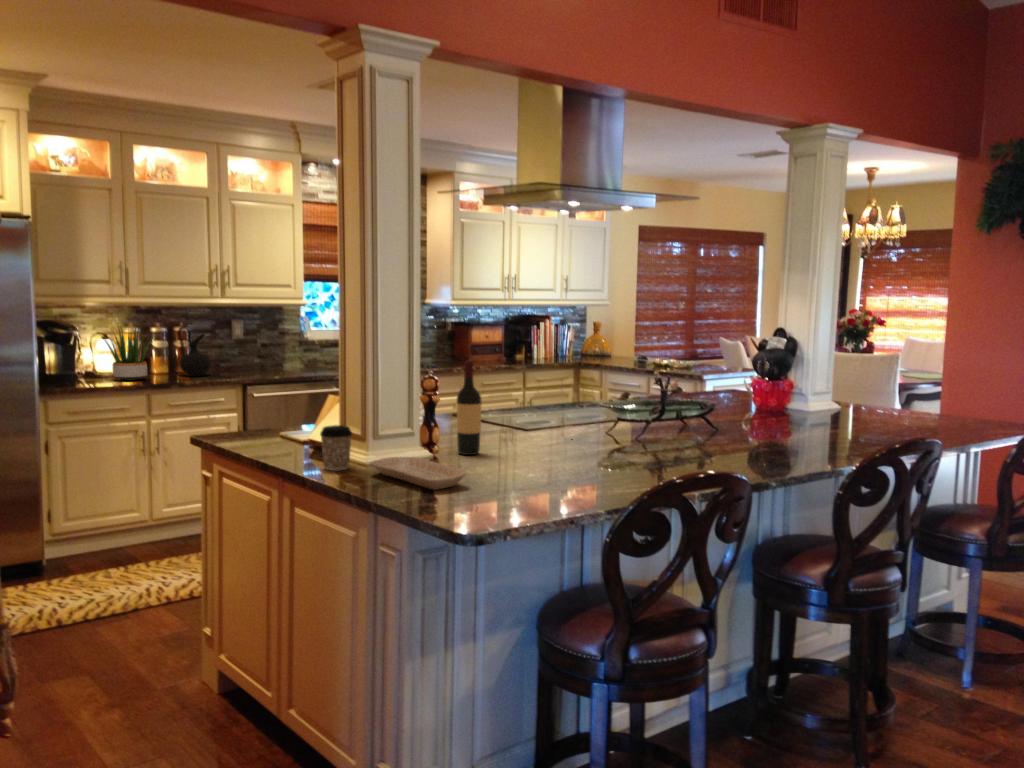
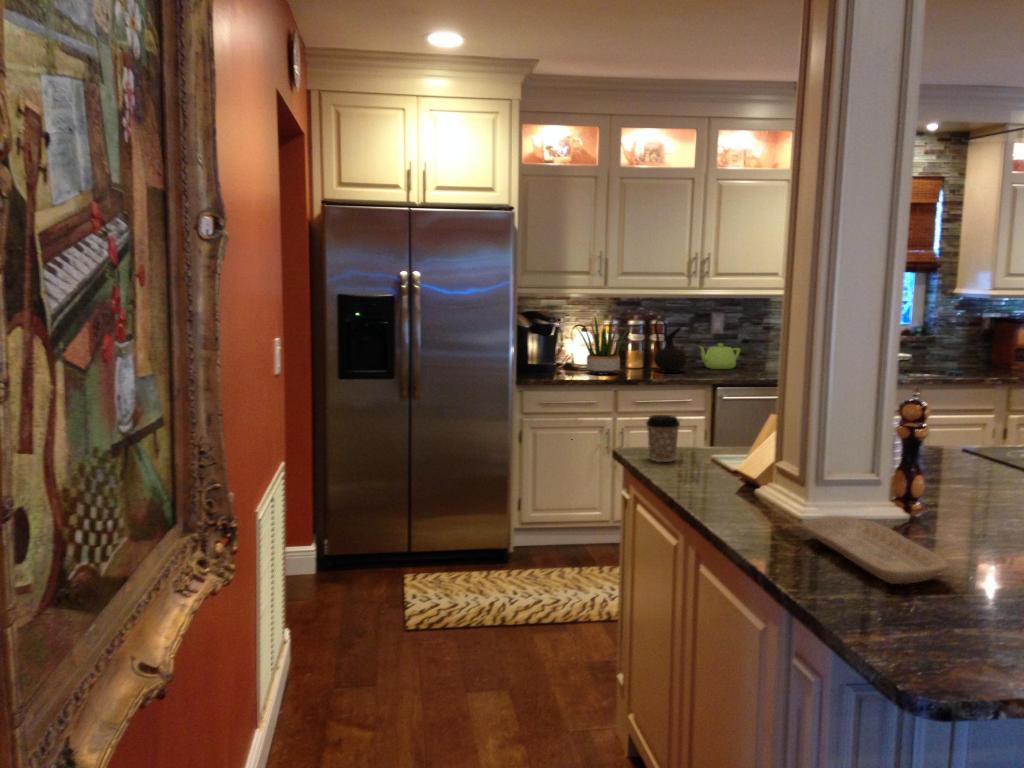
teapot: none [218,348,258,371] -> present [698,343,740,369]
wine bottle: present [457,361,482,455] -> none [952,381,996,523]
coffee cup: present [320,425,352,471] -> present [647,415,680,462]

